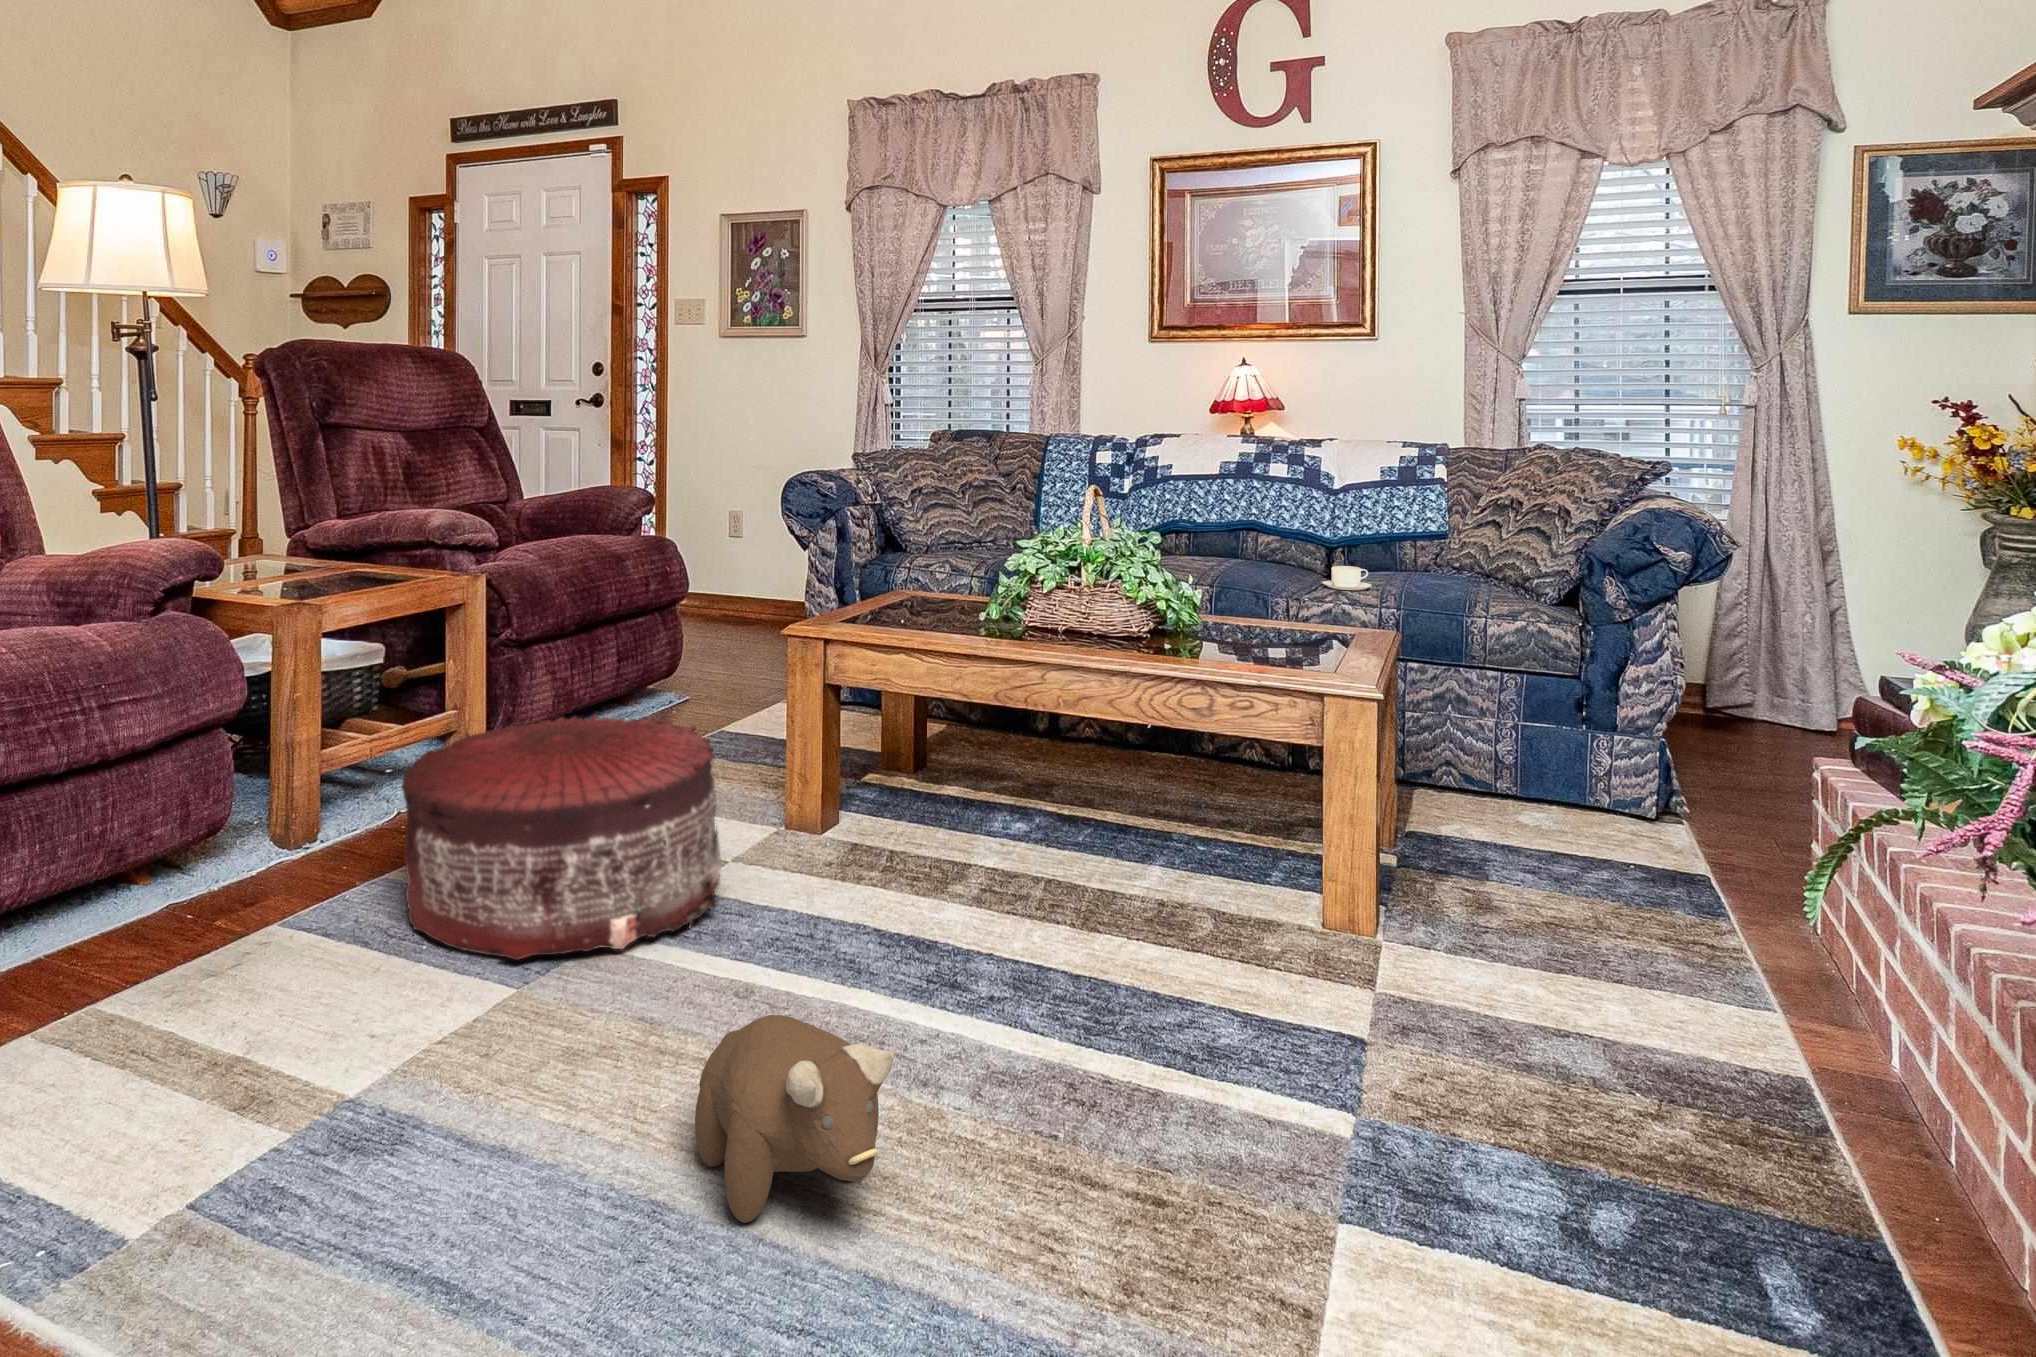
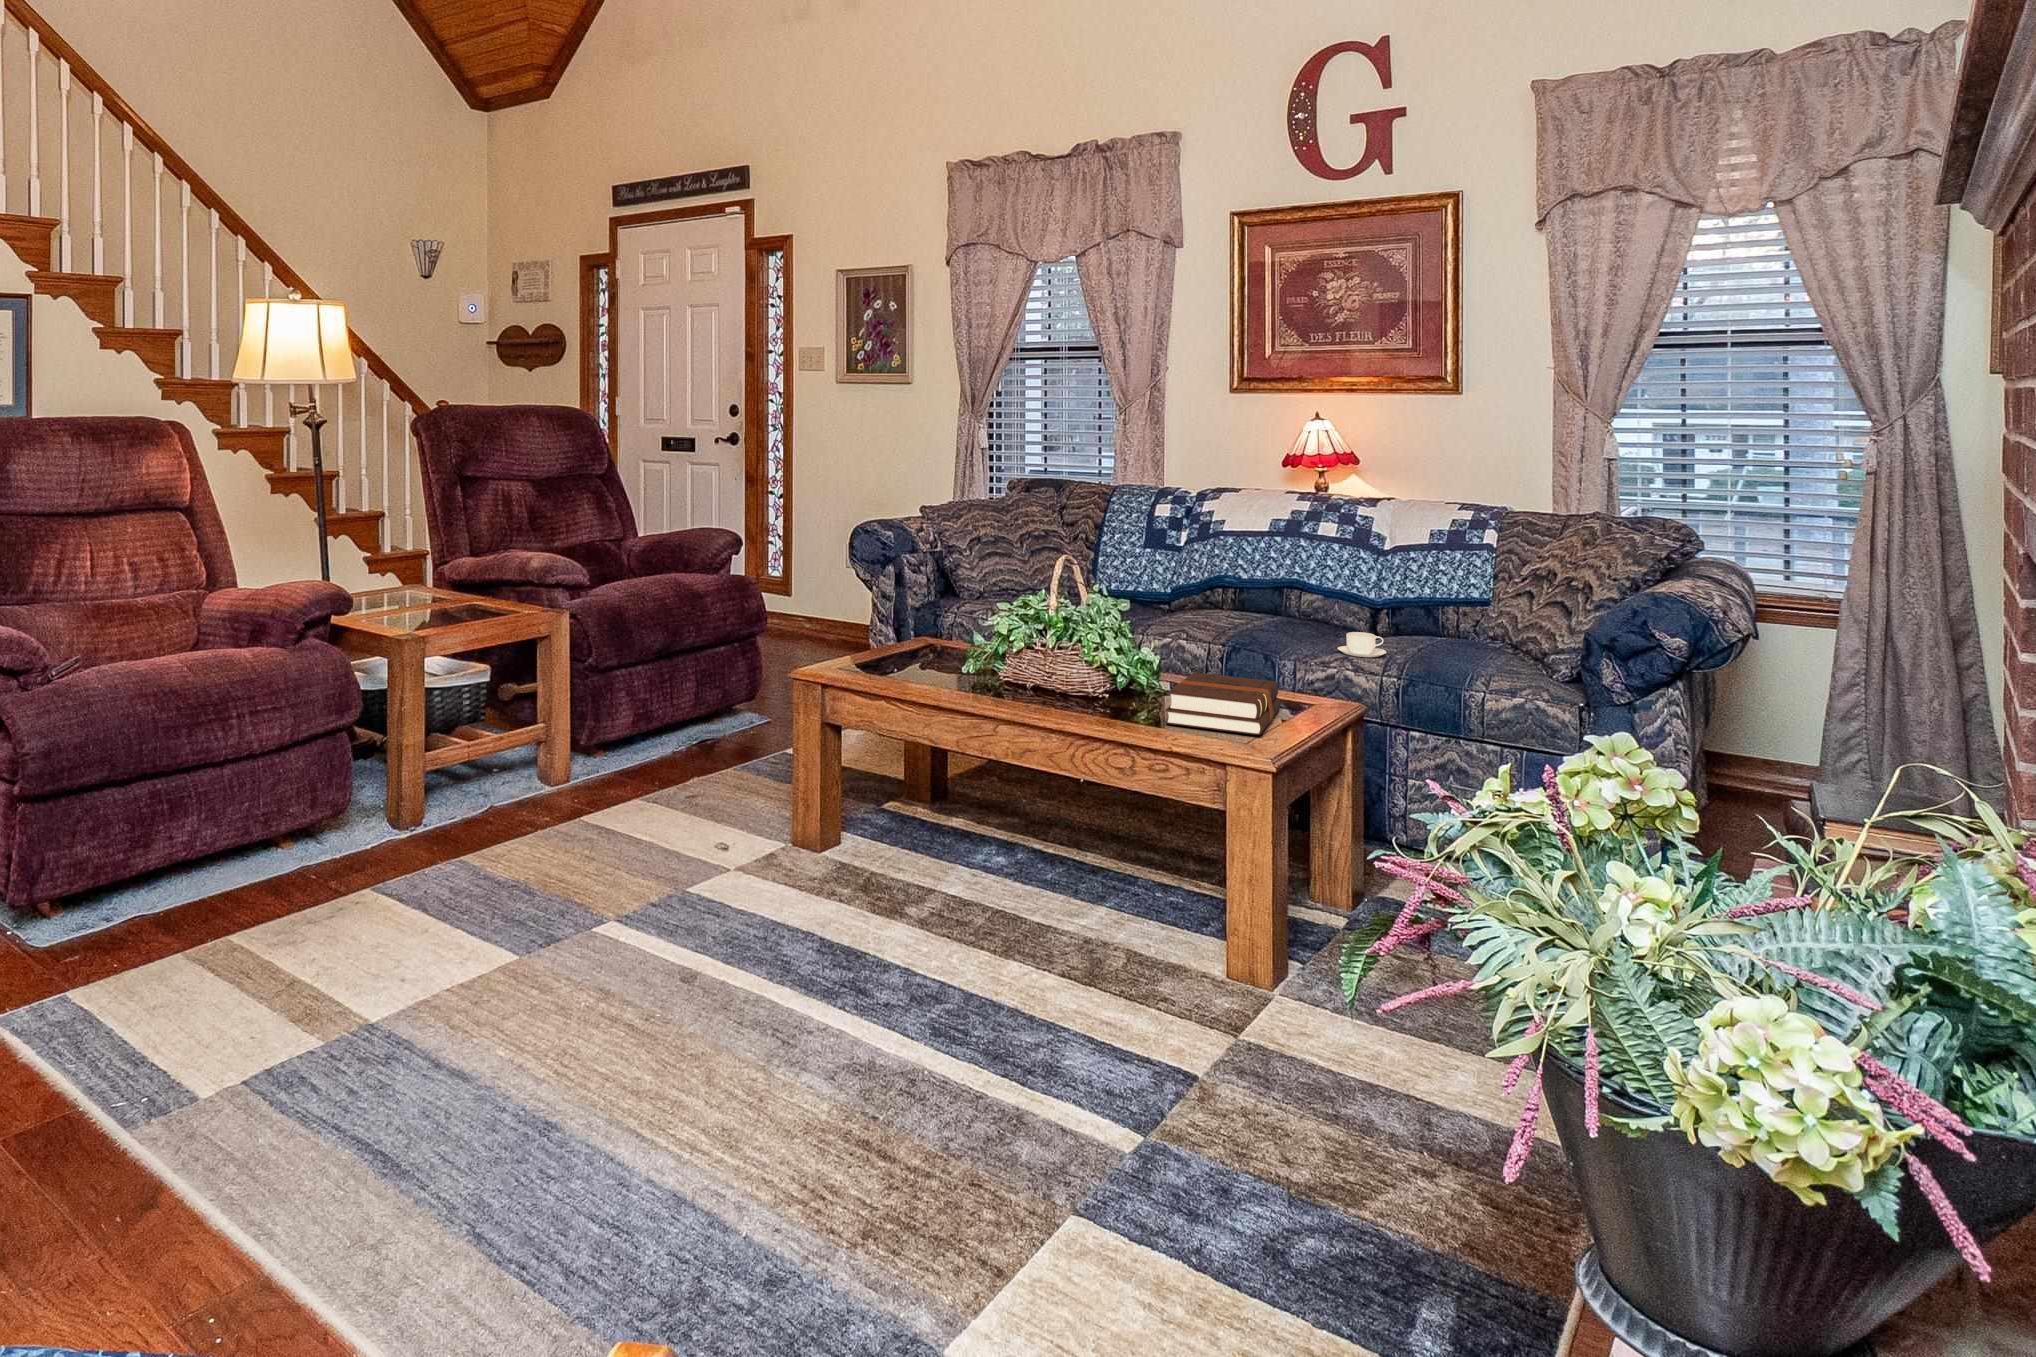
hardback book: none [1230,604,1340,663] -> present [1165,672,1280,735]
pouf: present [402,714,722,960] -> none [459,738,711,935]
plush toy: present [695,1015,894,1223] -> none [591,992,720,1141]

